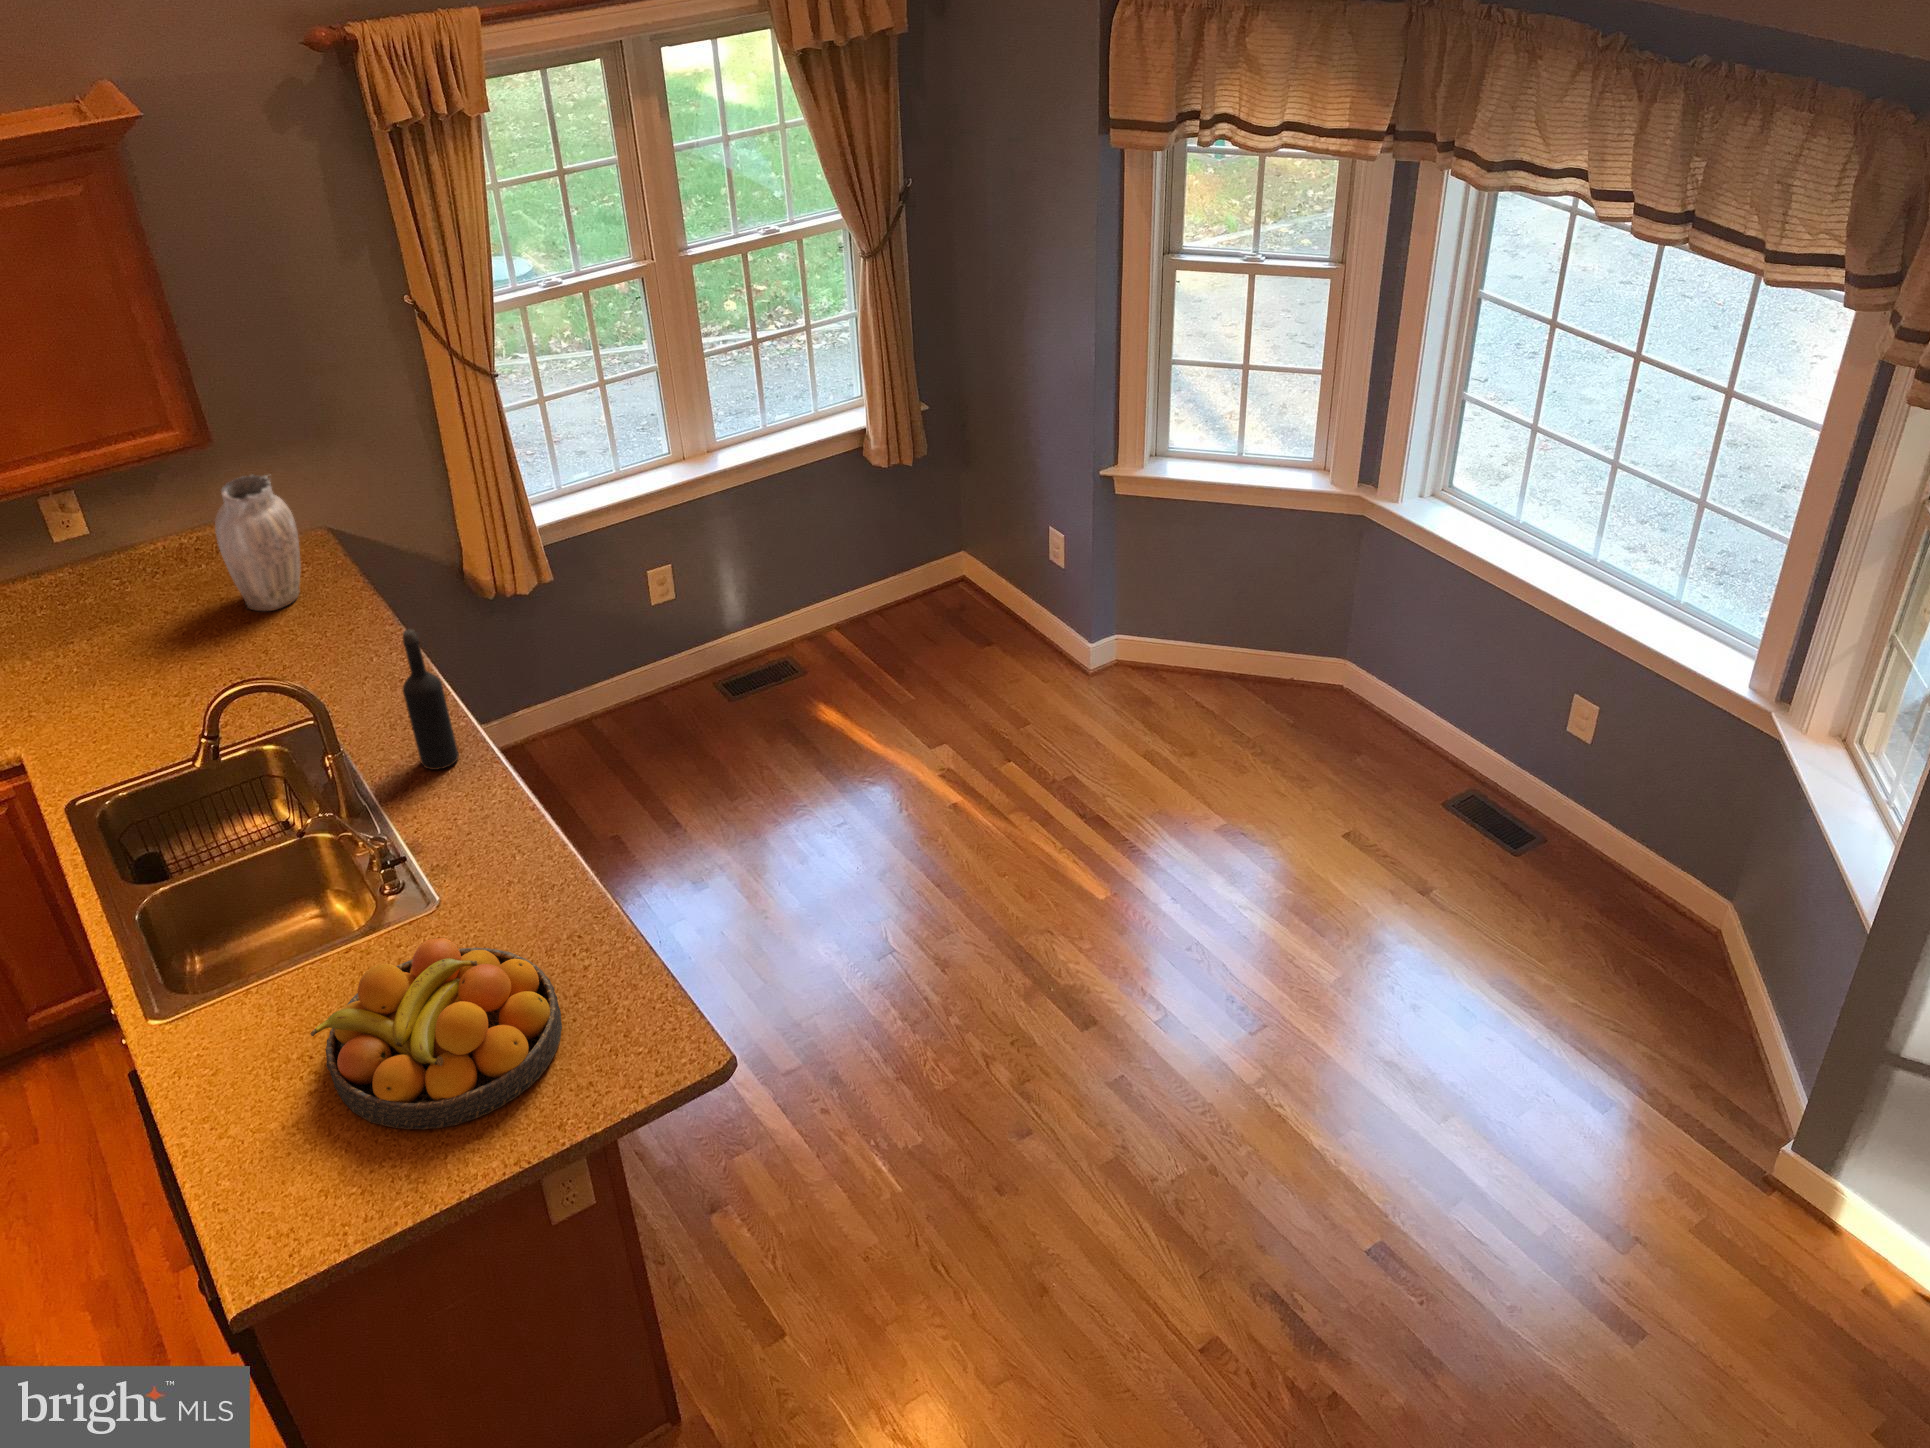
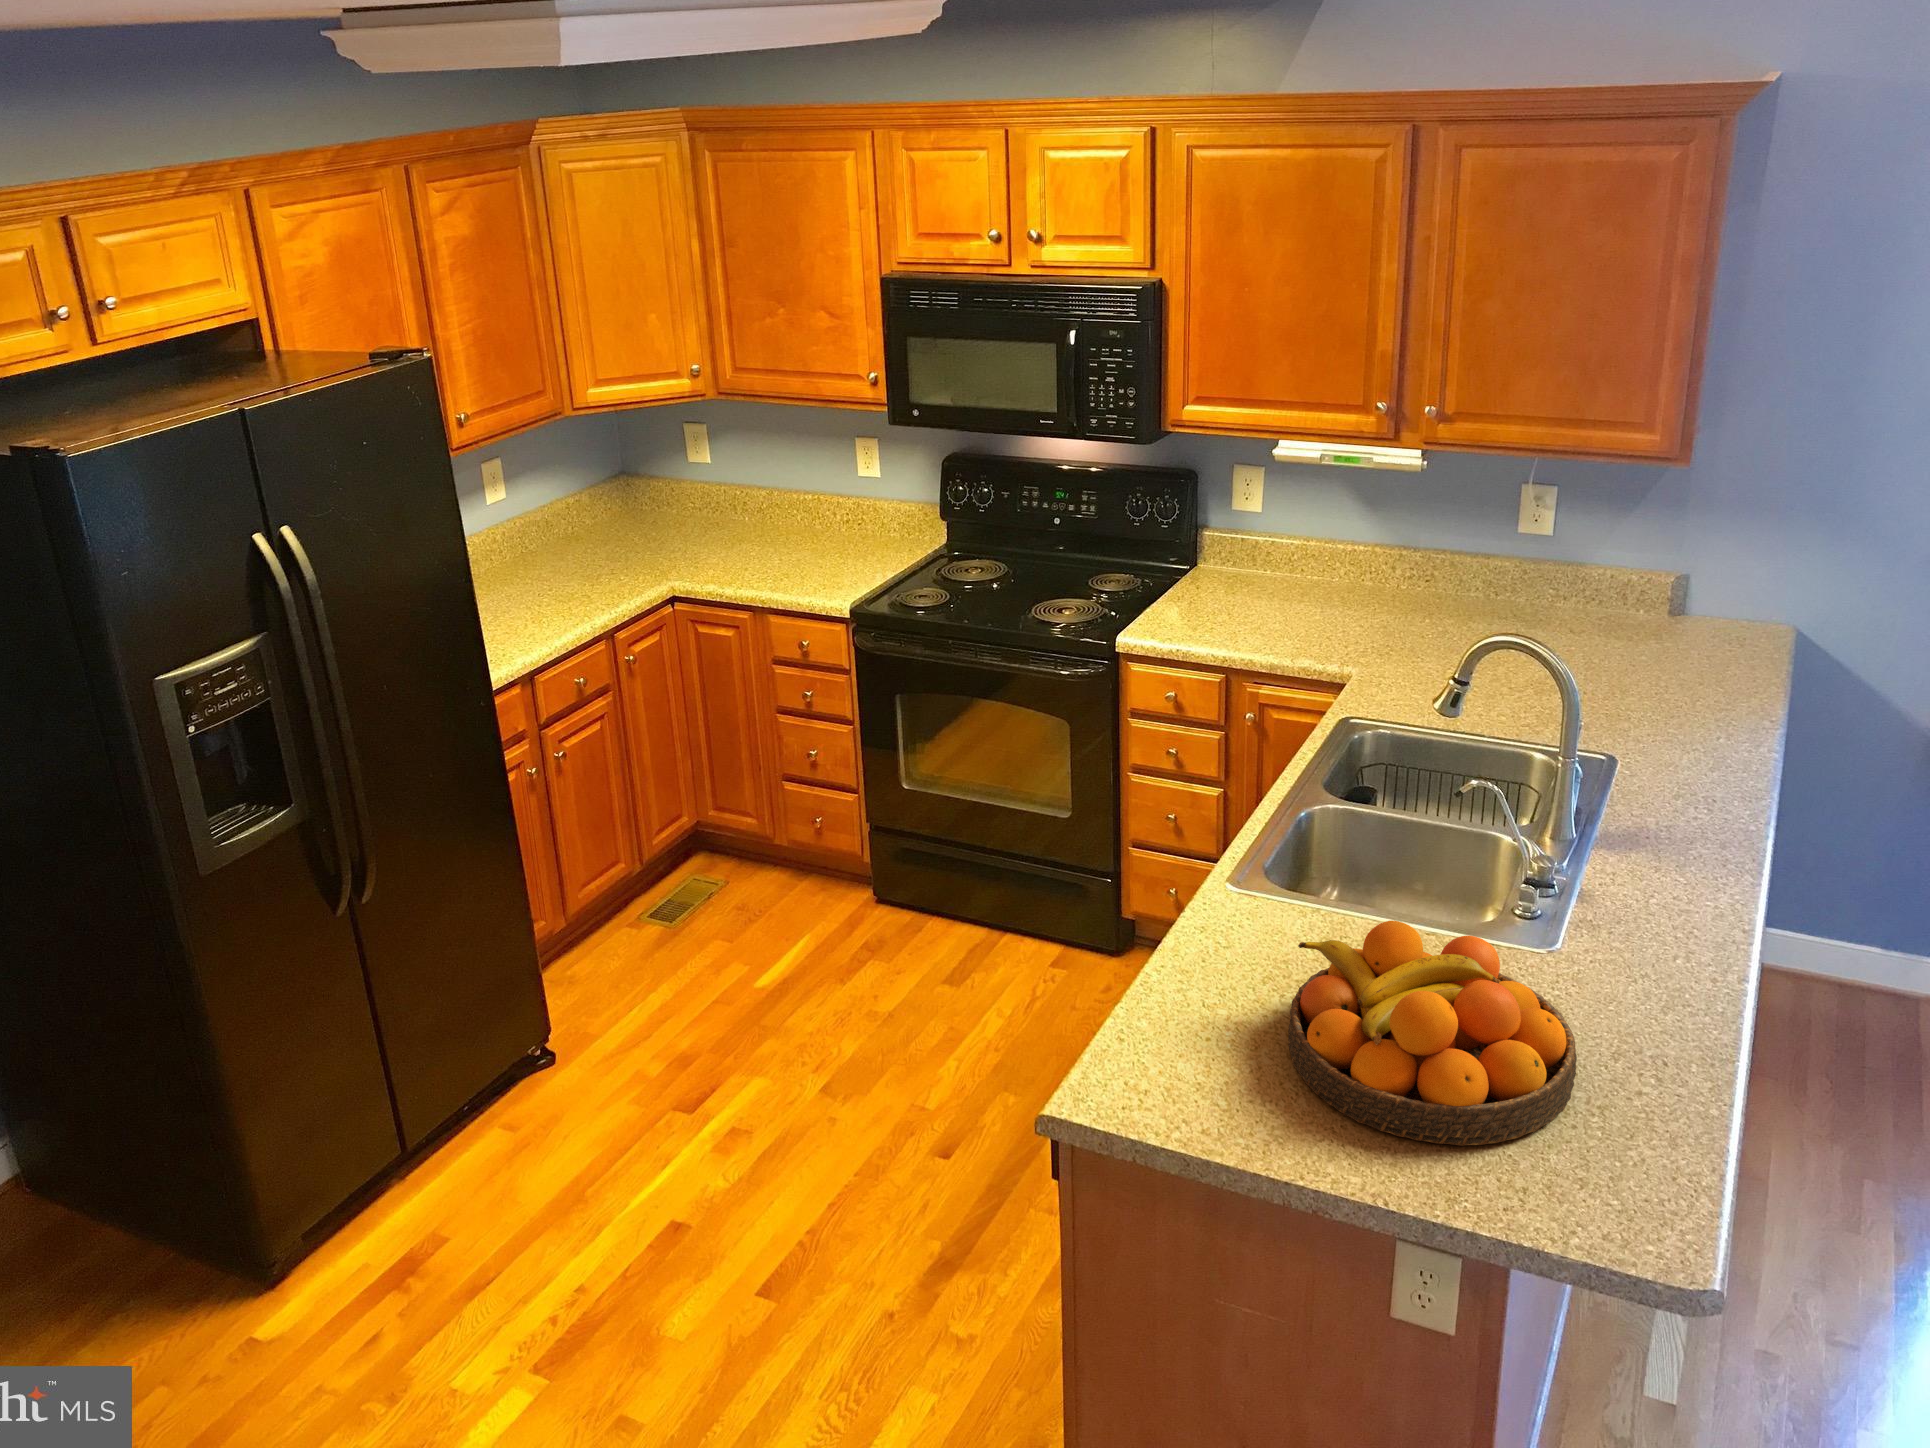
vase: present [215,475,301,611] -> none [1633,513,1726,666]
wine bottle: present [403,629,459,770] -> none [1663,664,1728,850]

